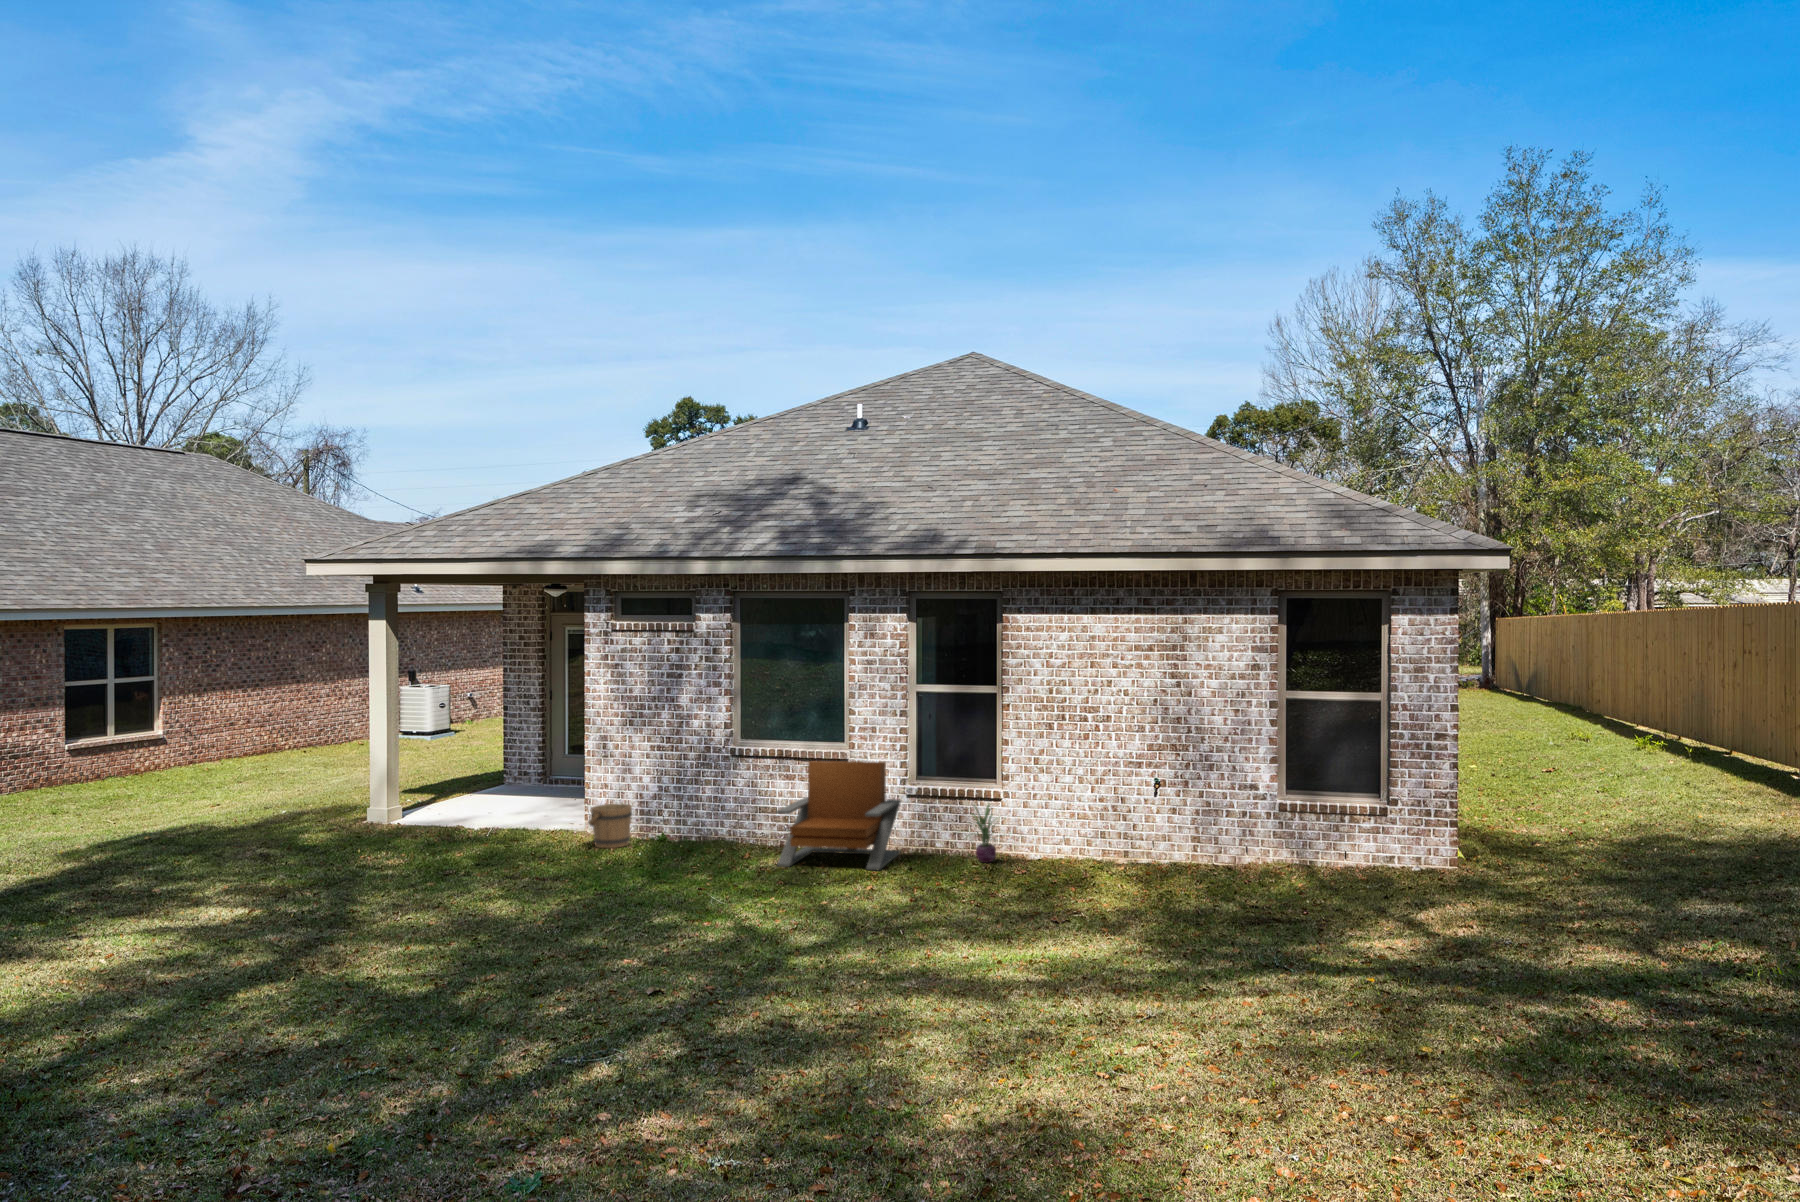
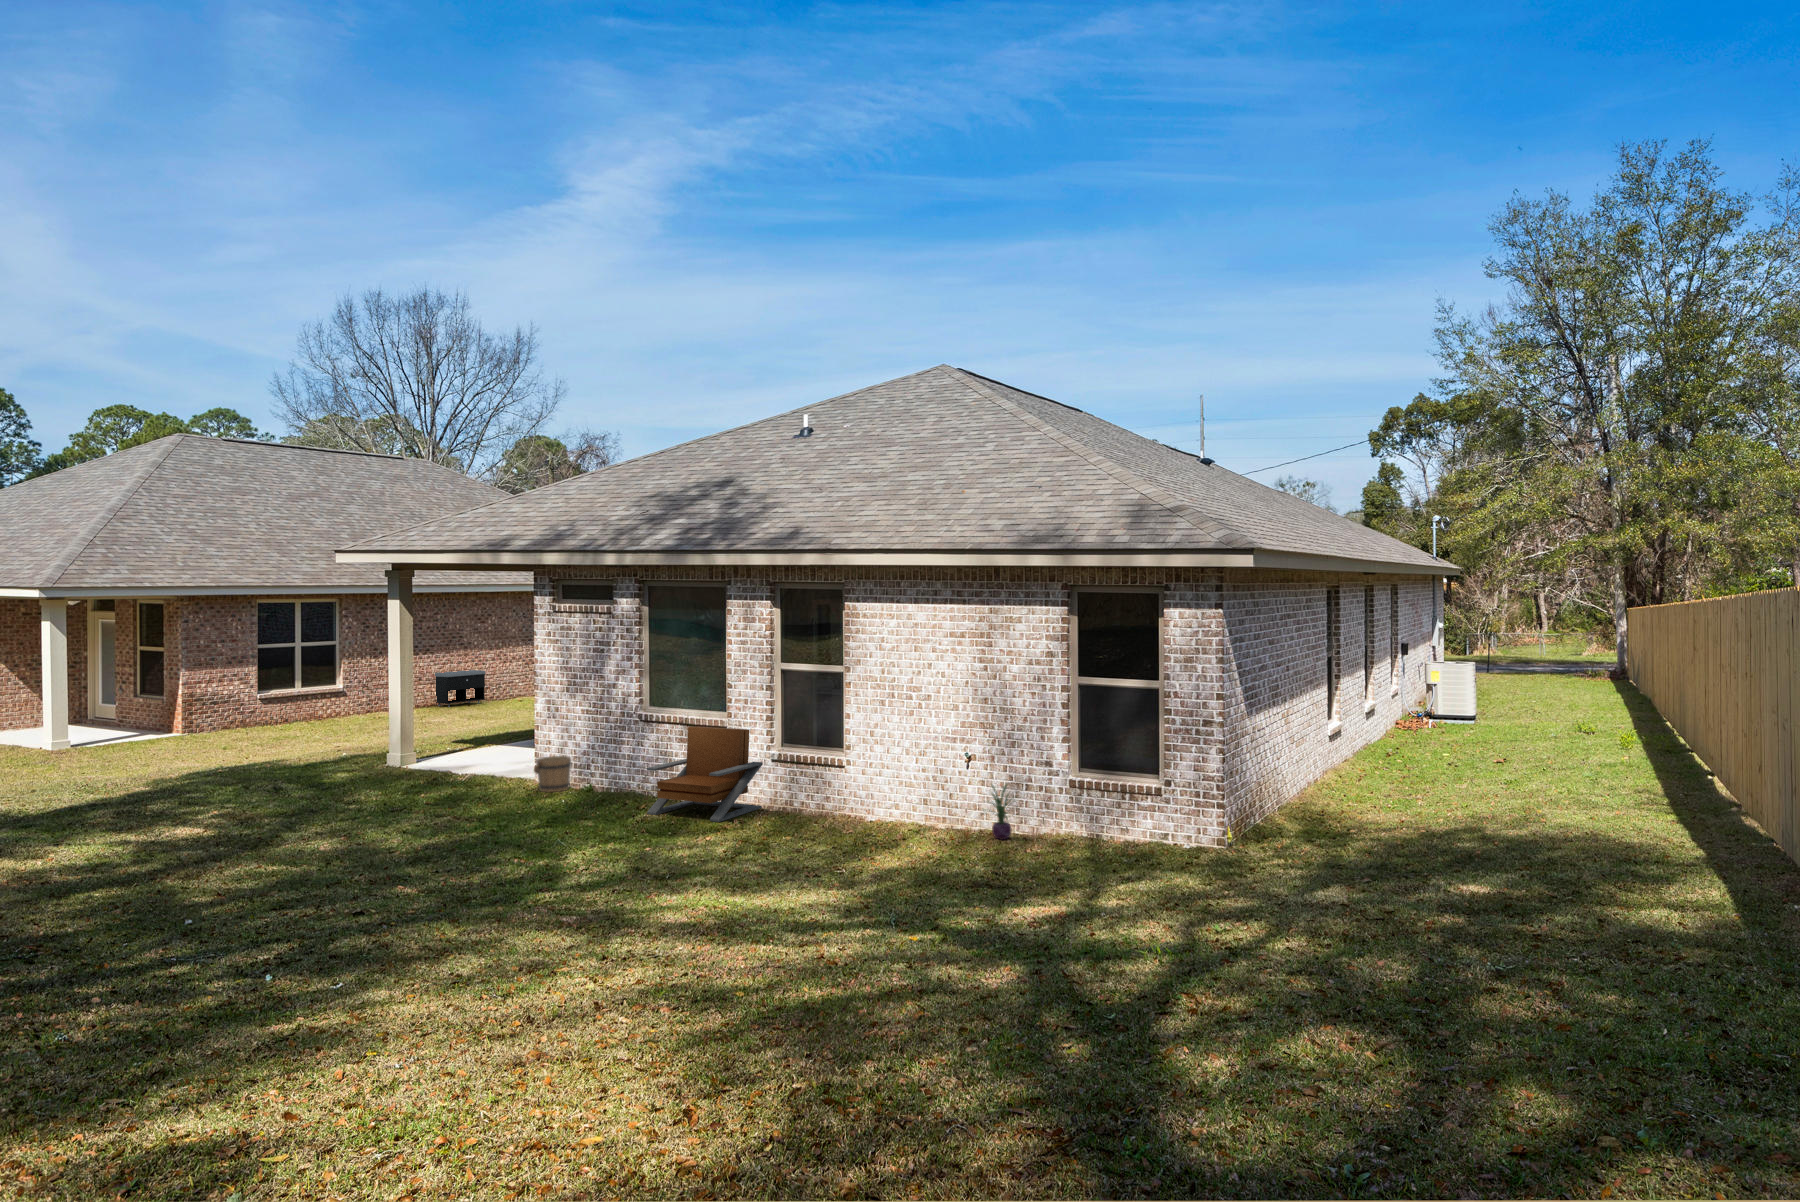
storage bench: none [274,710,342,756] -> present [435,670,485,707]
decorative plant: present [973,805,998,863] -> present [983,784,1011,840]

